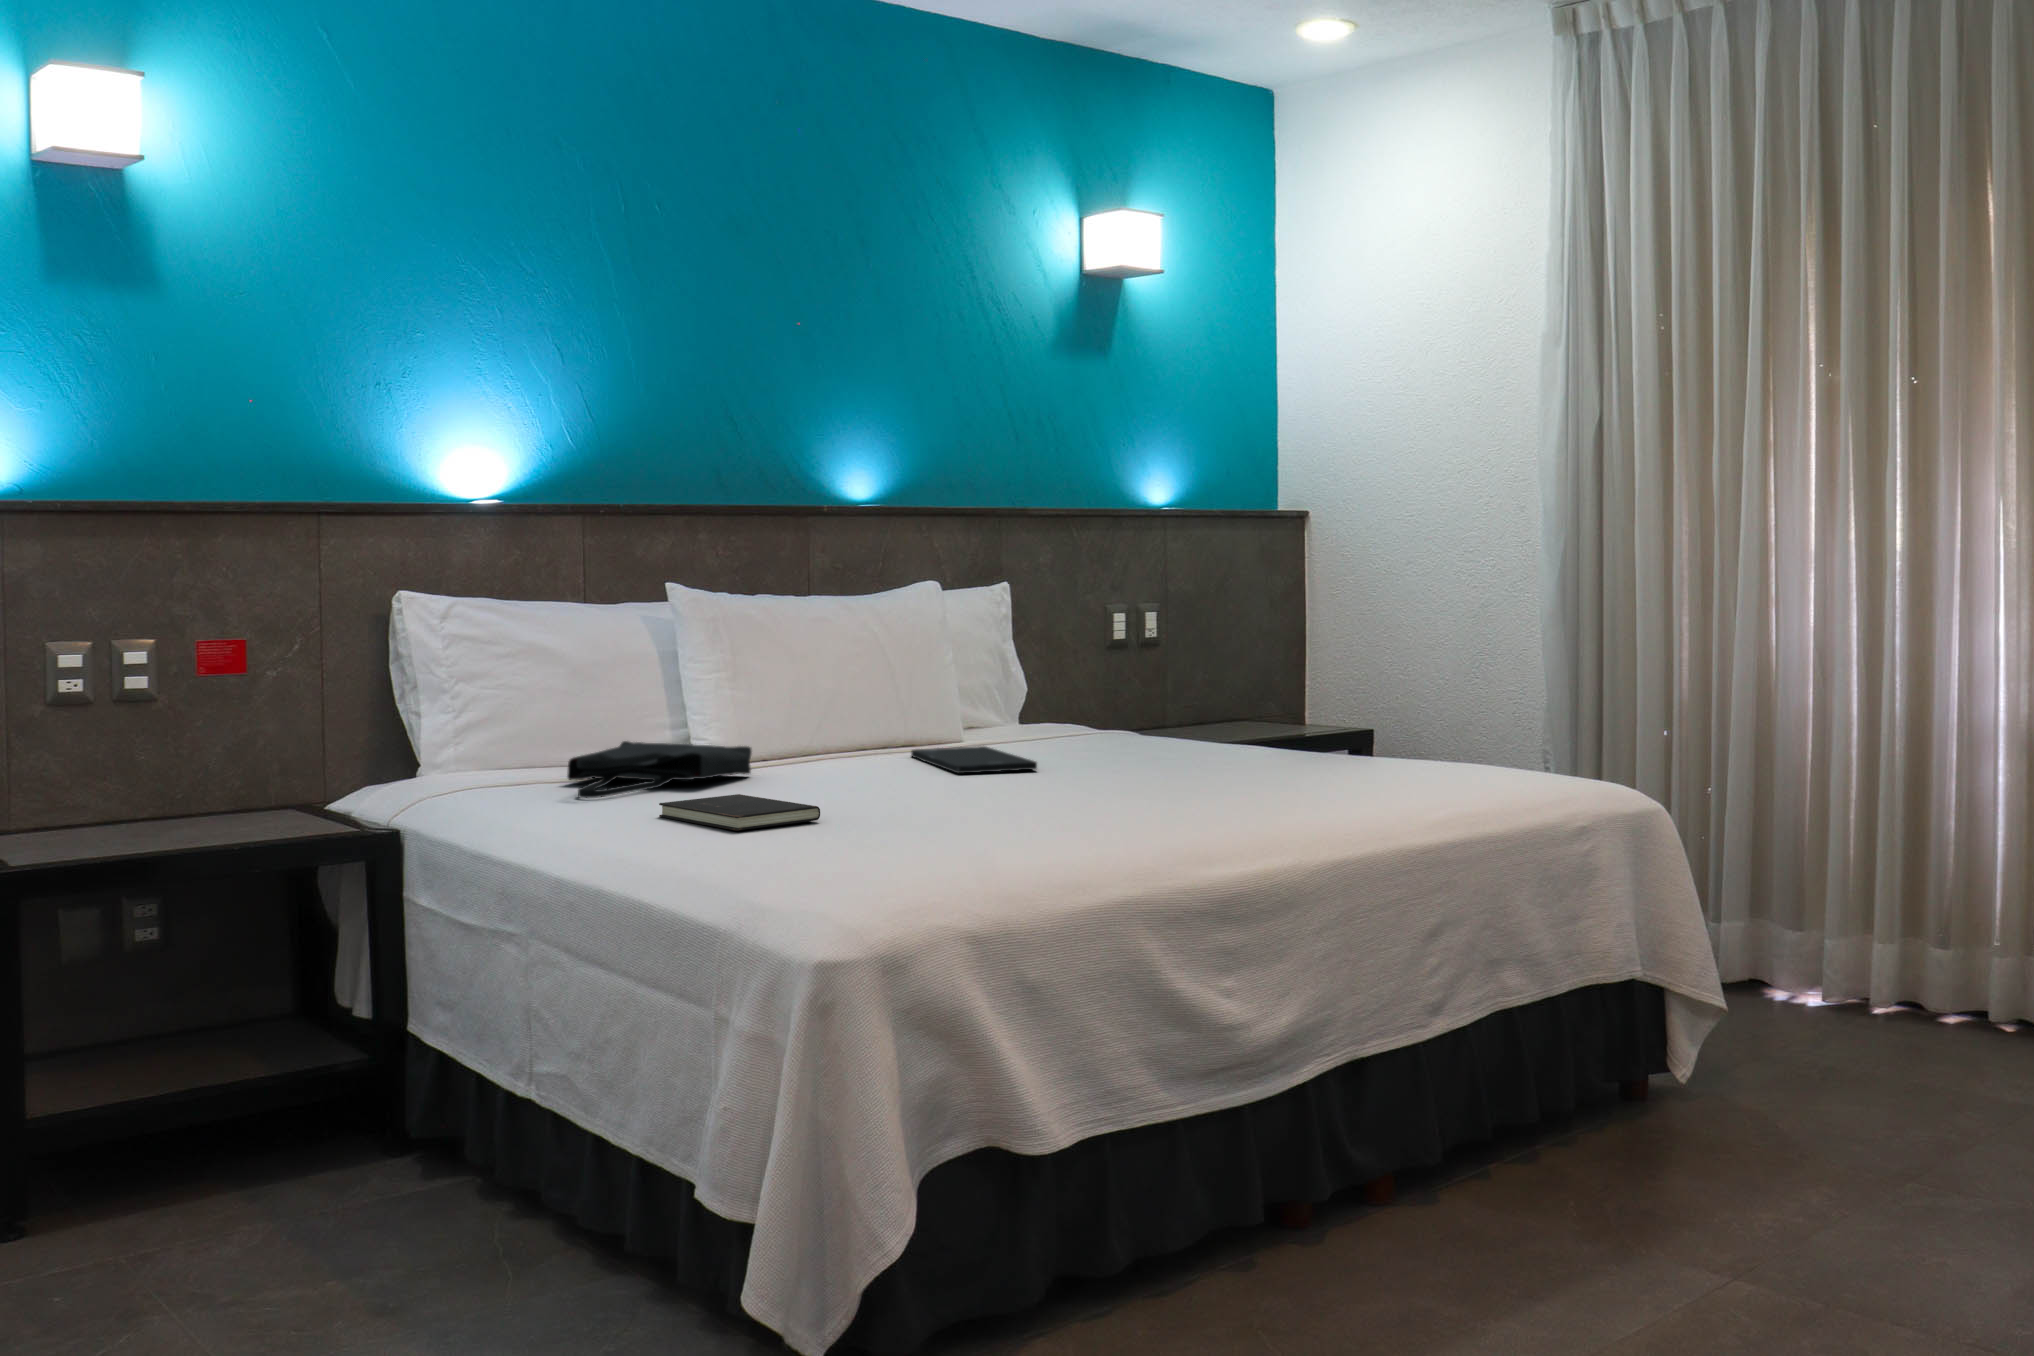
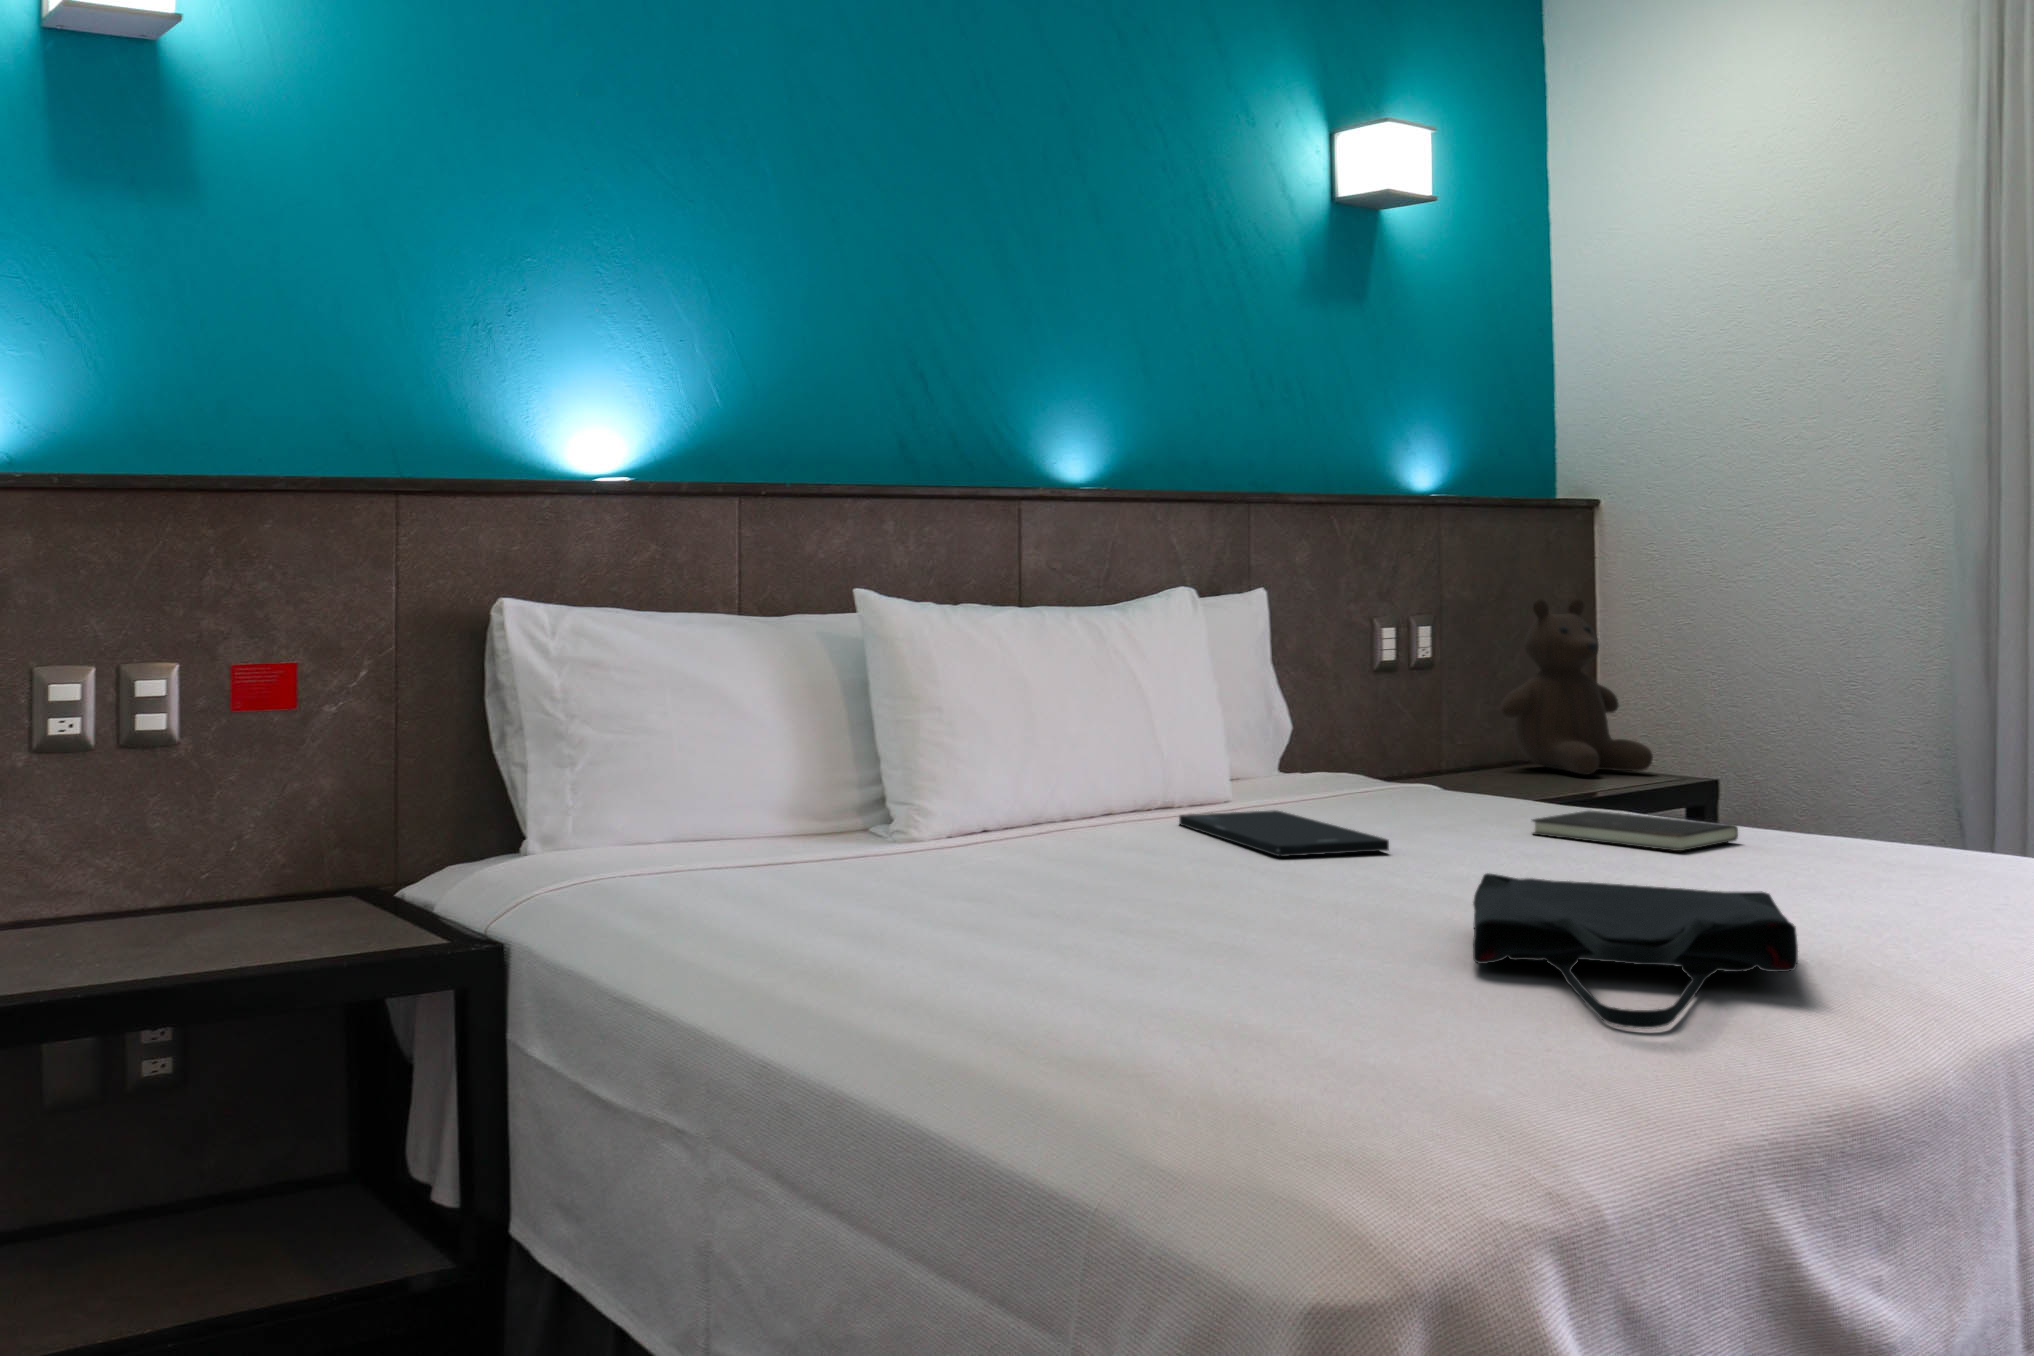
teddy bear: none [1196,589,1303,723] -> present [1501,598,1653,775]
tote bag: present [567,741,752,798] -> present [1473,873,1798,1028]
hardcover book: present [659,794,820,831] -> present [1532,811,1738,851]

